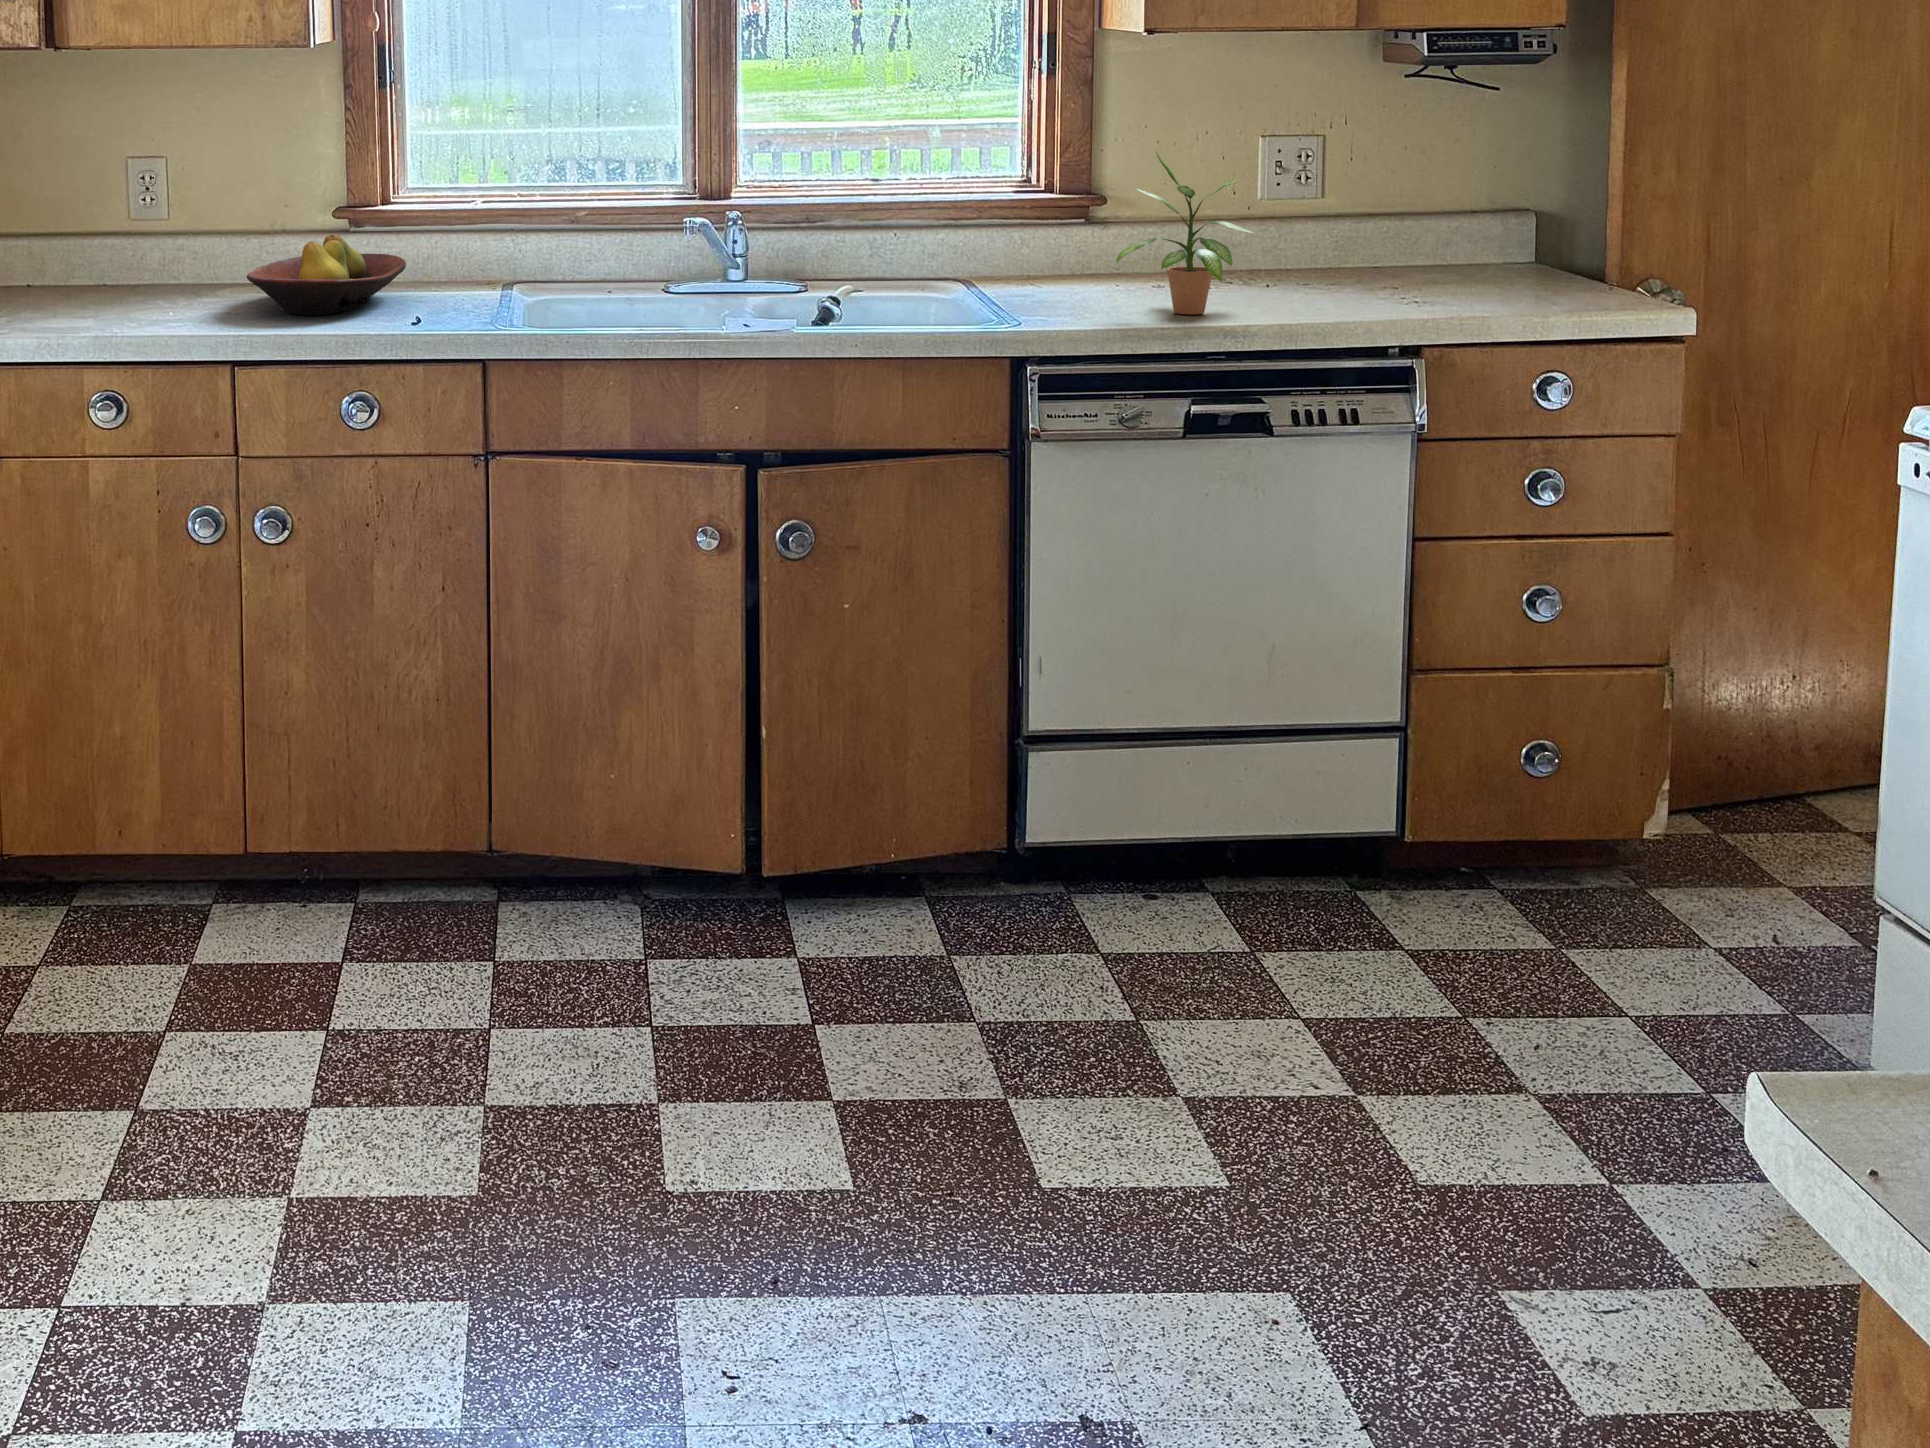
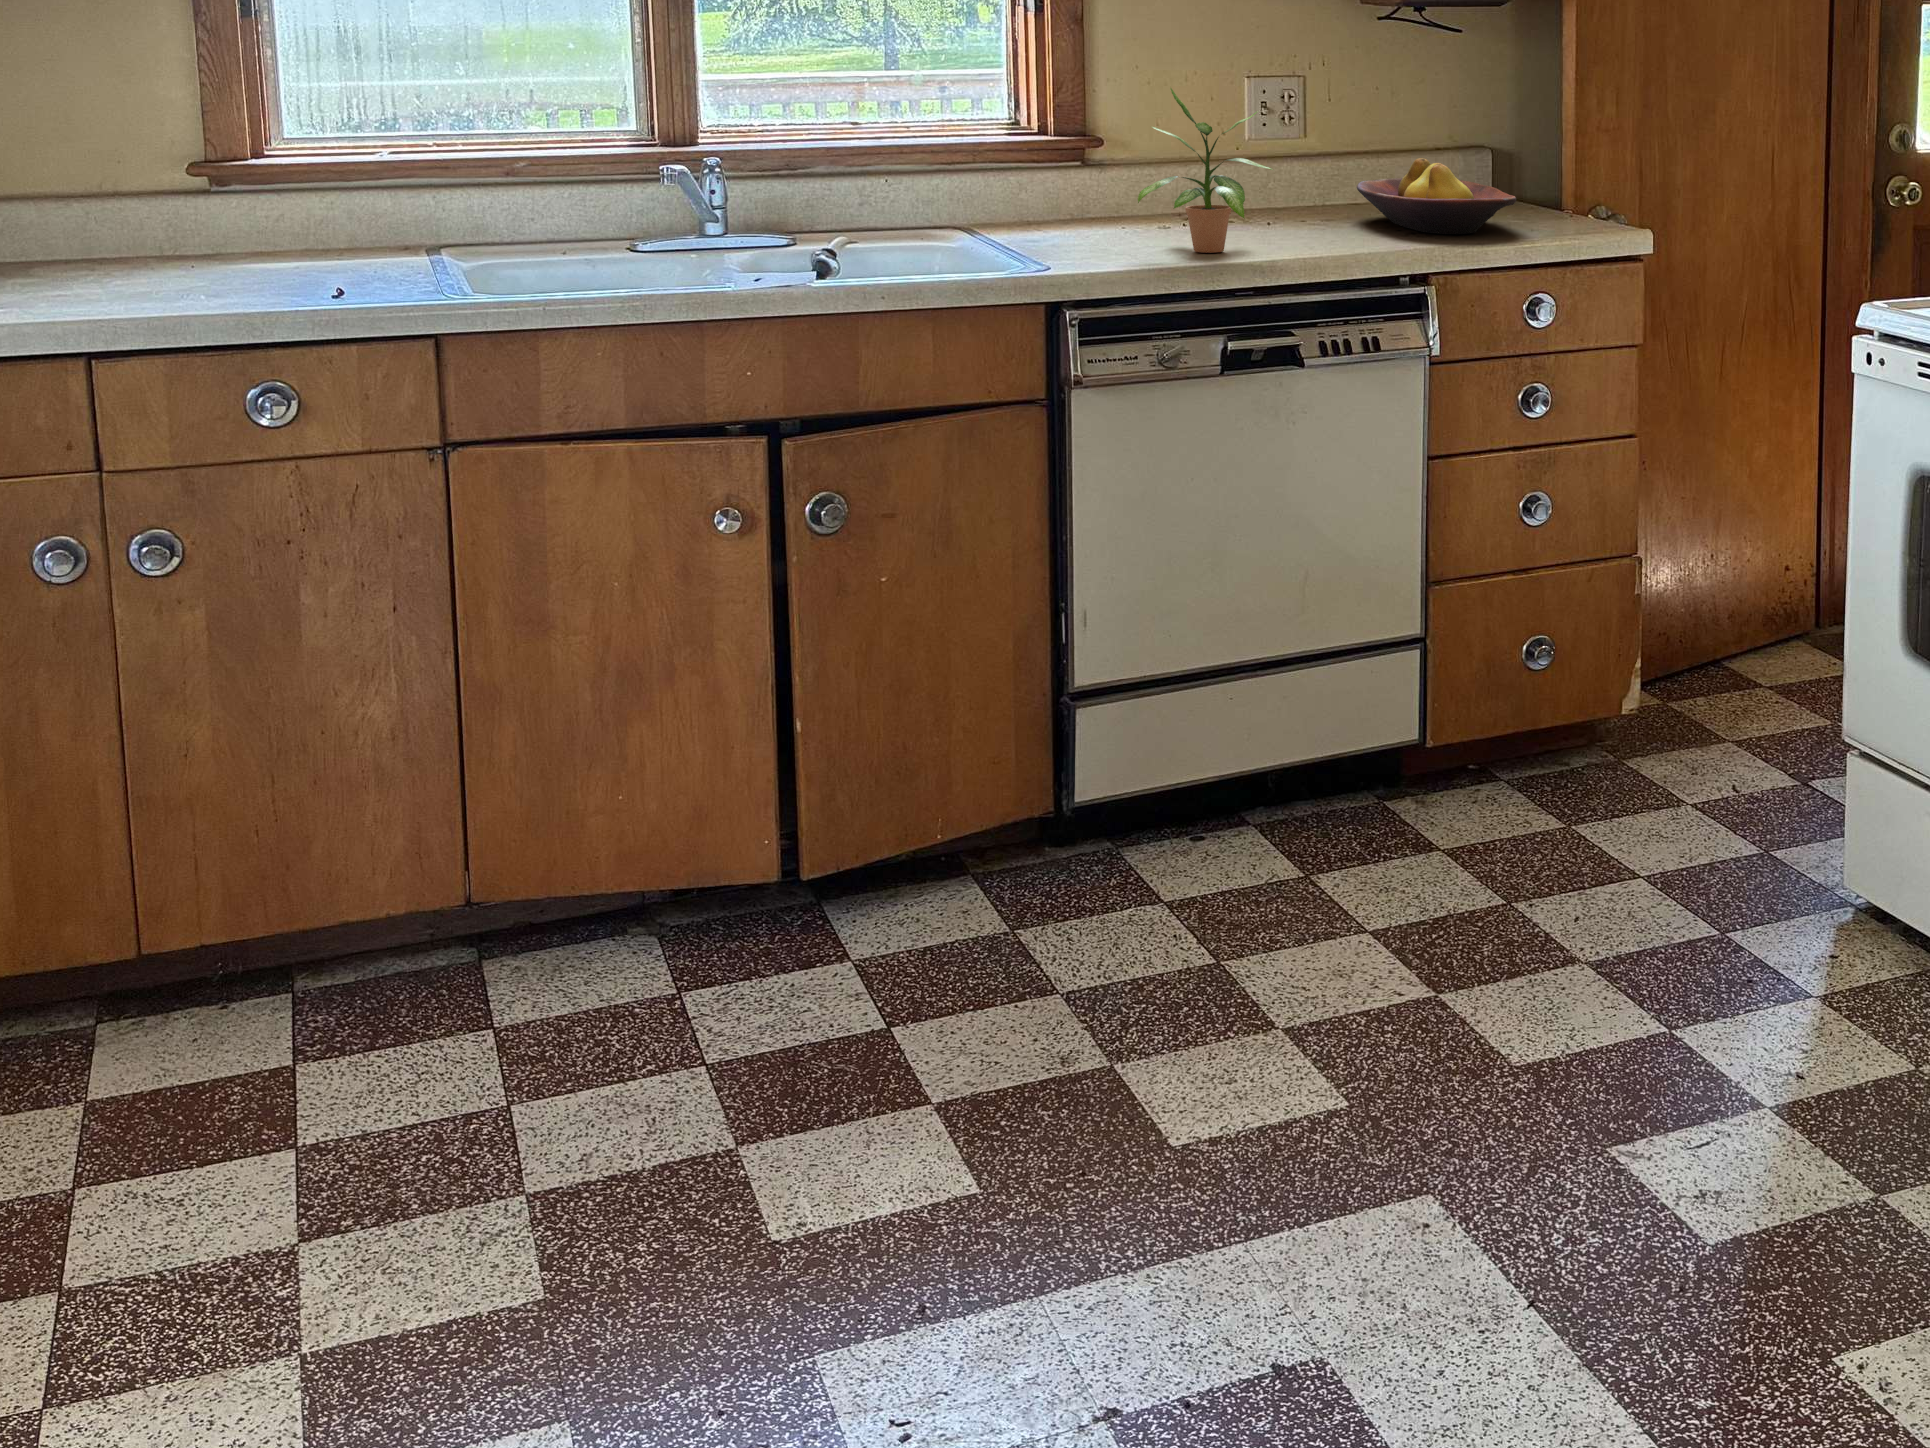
fruit bowl: present [247,234,406,315] -> present [1357,158,1516,234]

